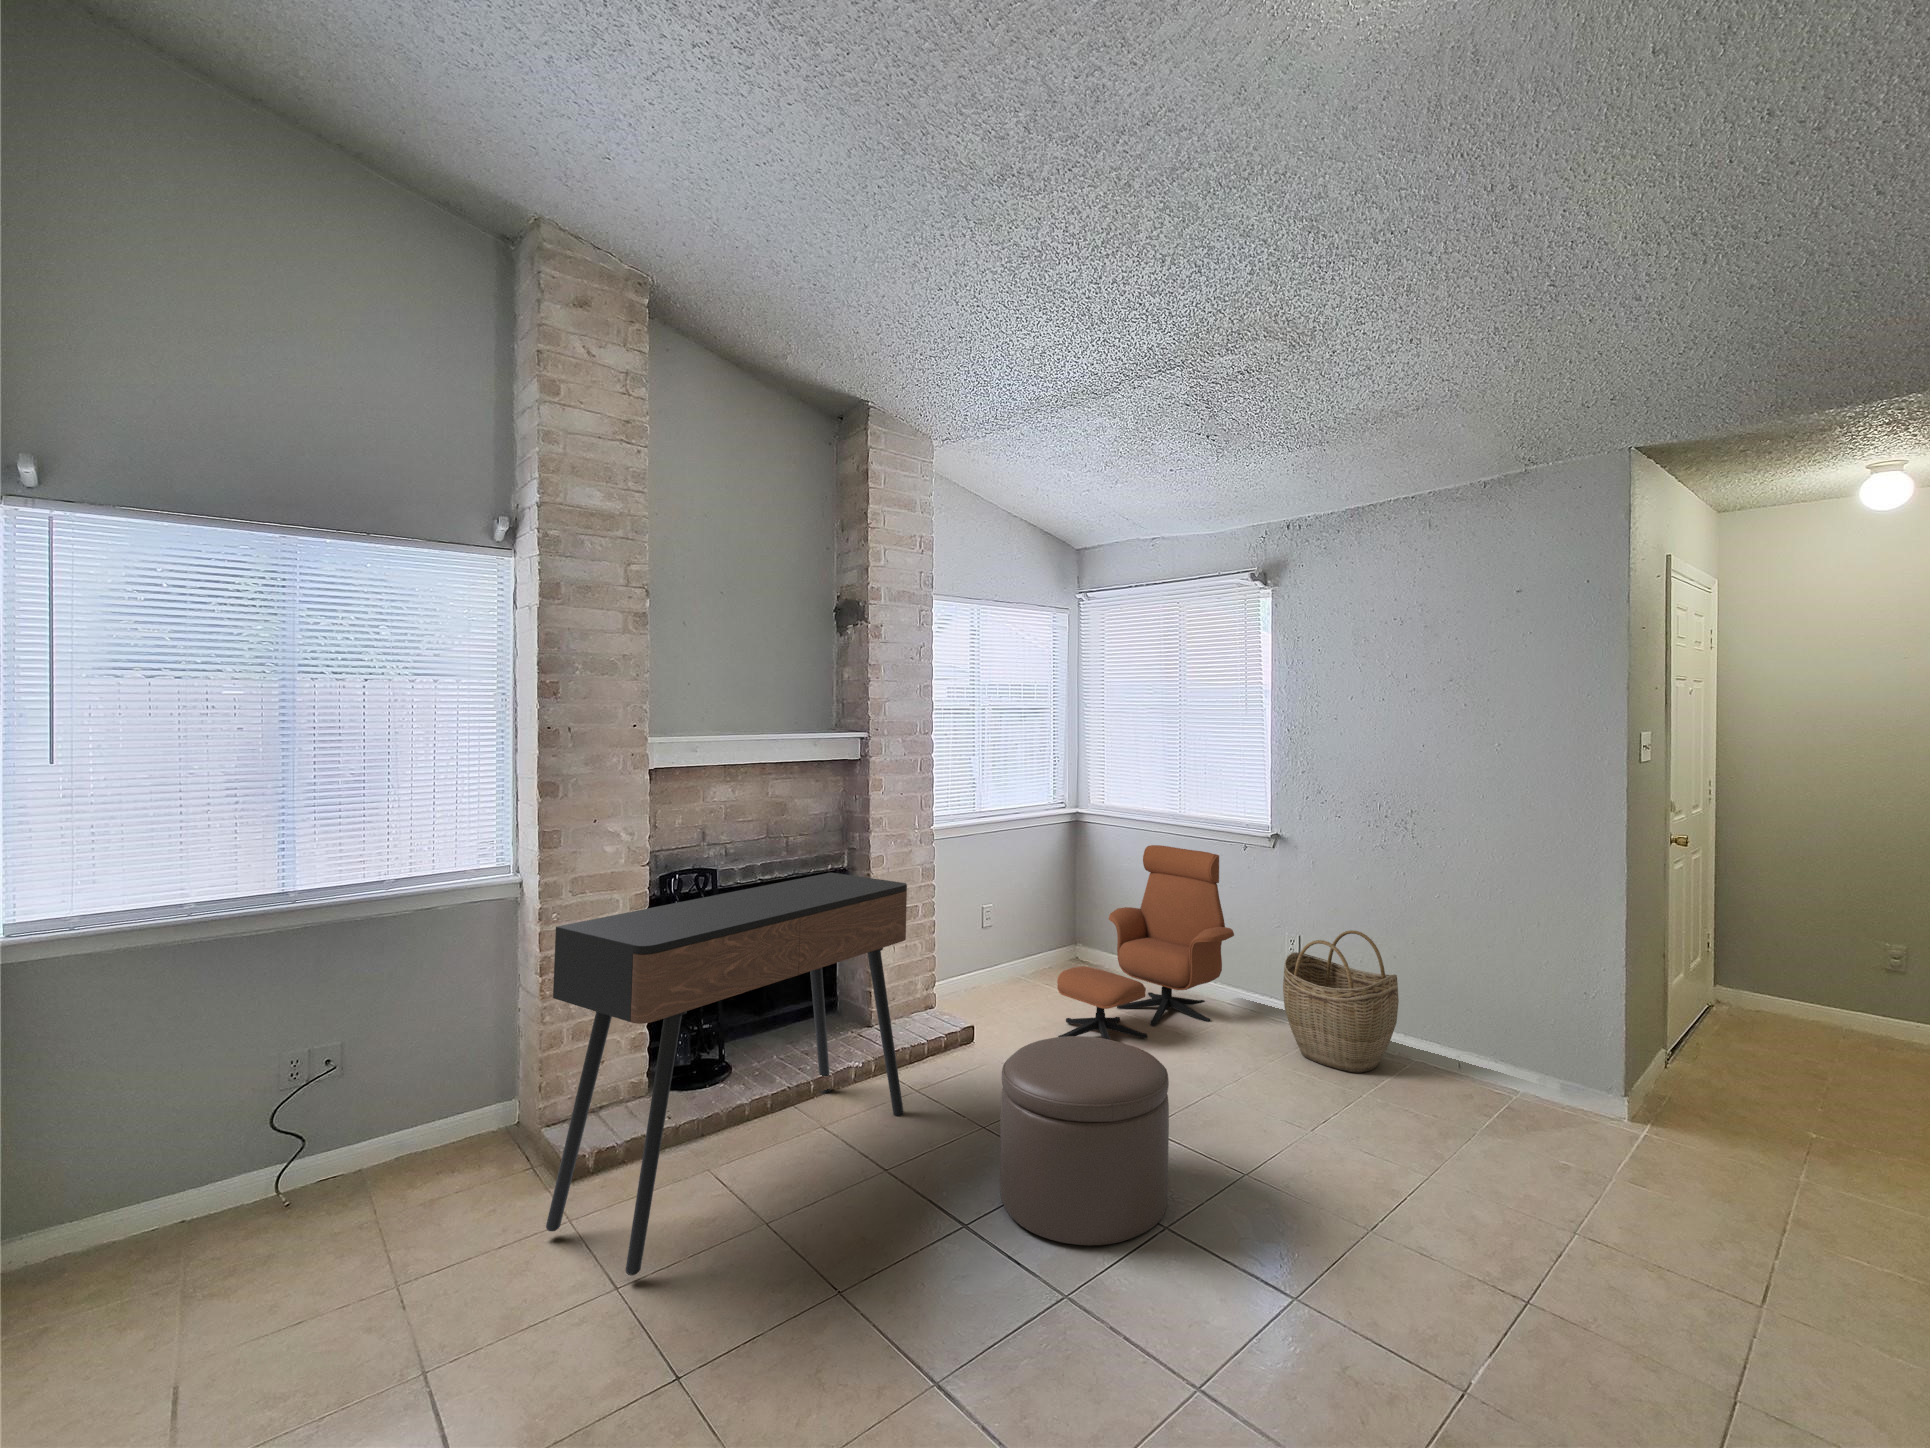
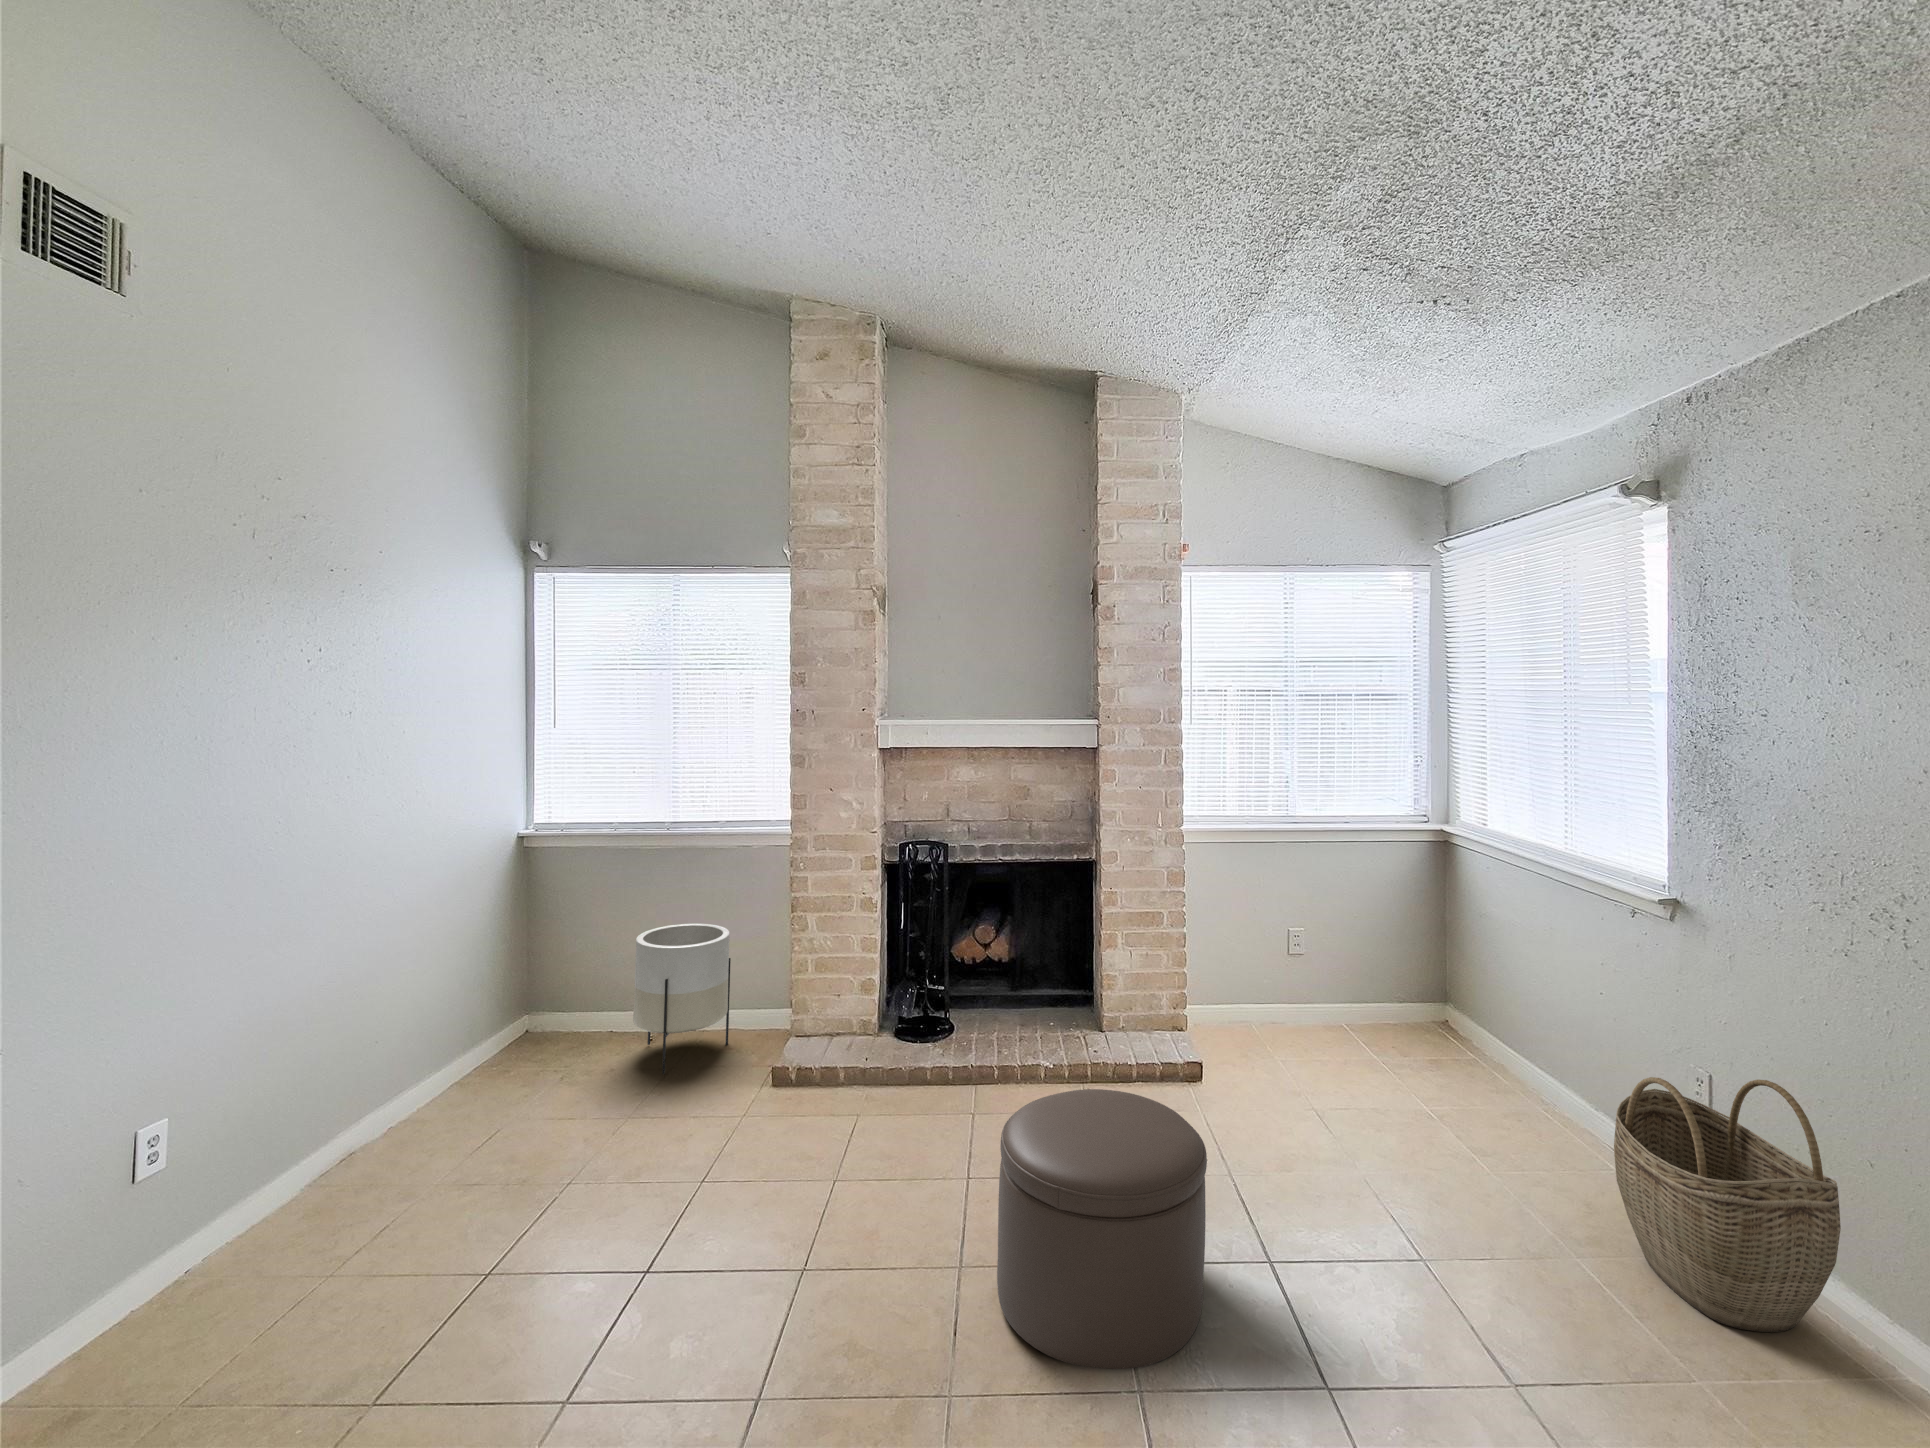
lounge chair: present [1057,845,1234,1040] -> none [1297,887,1593,1157]
console table: present [546,873,907,1275] -> none [707,862,1056,1175]
planter: none [295,1016,447,1227] -> present [633,924,731,1074]

